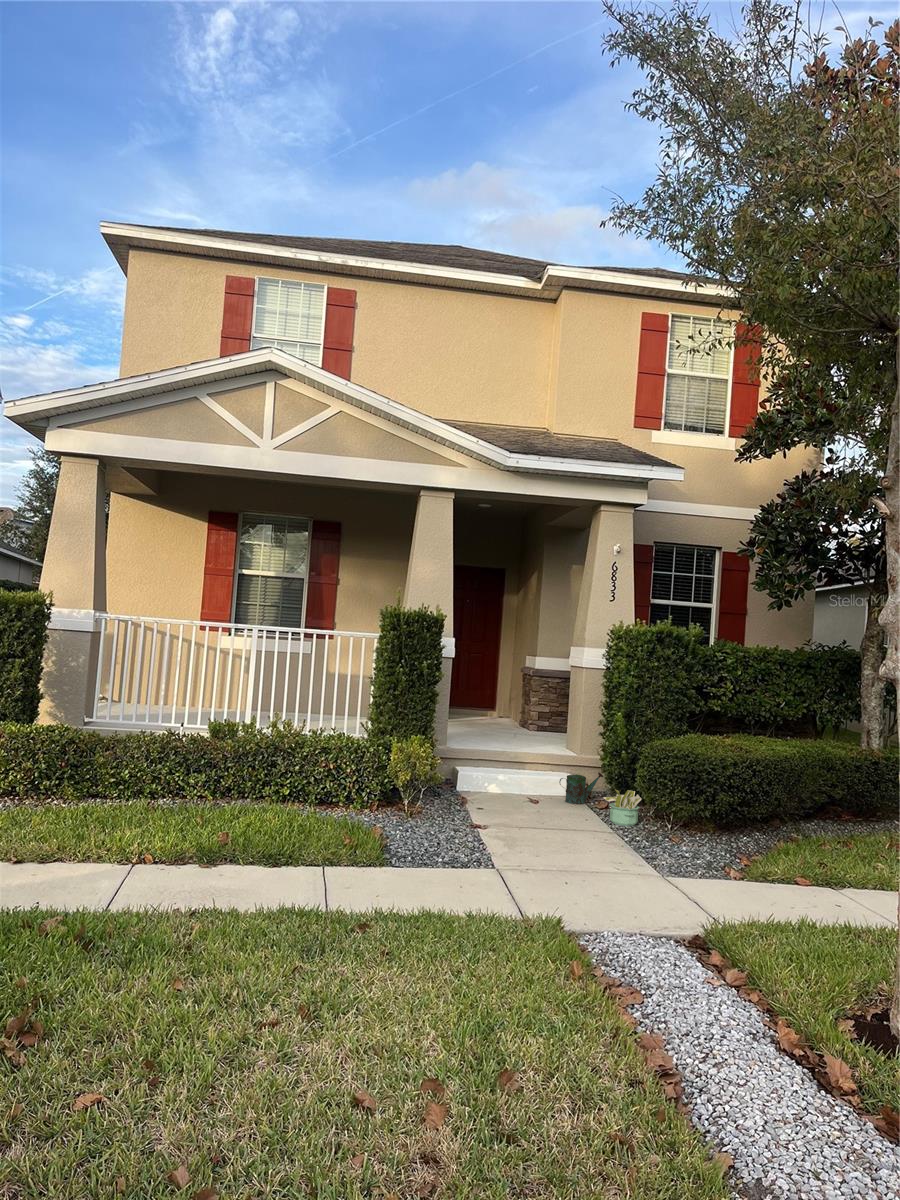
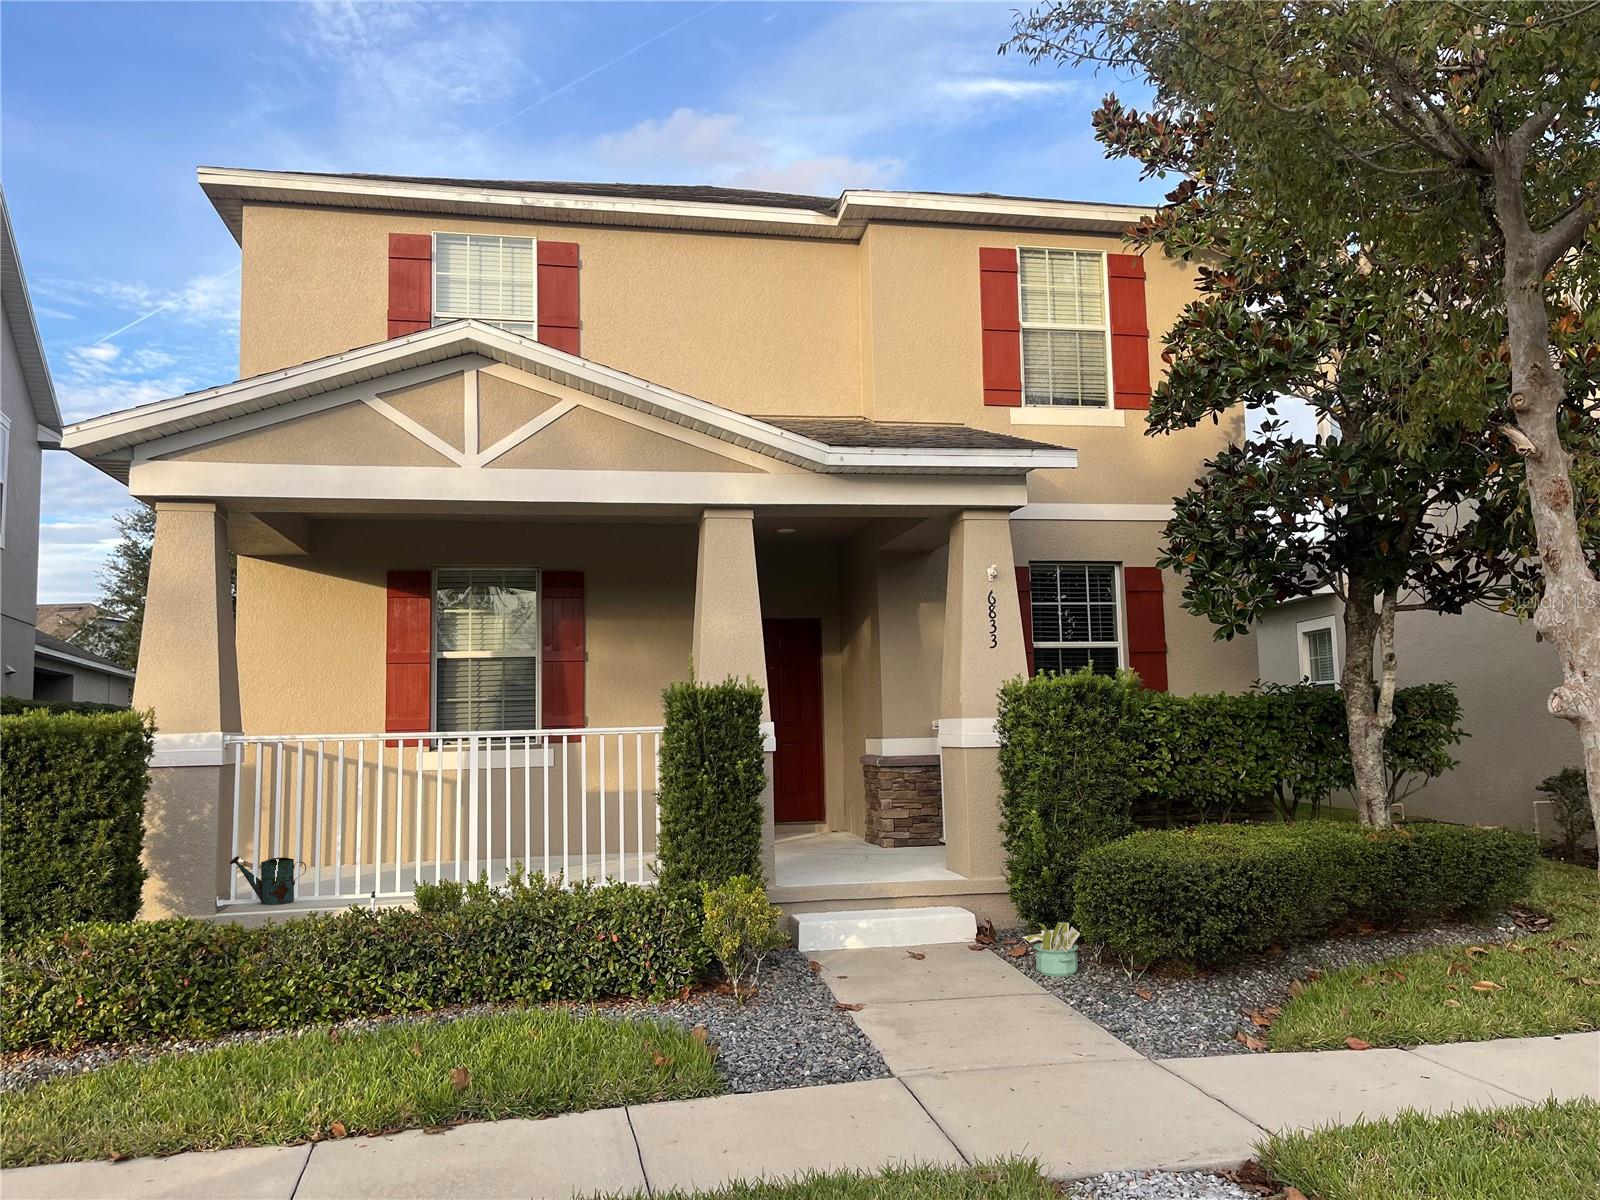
watering can: present [559,772,603,804] -> present [230,856,306,905]

